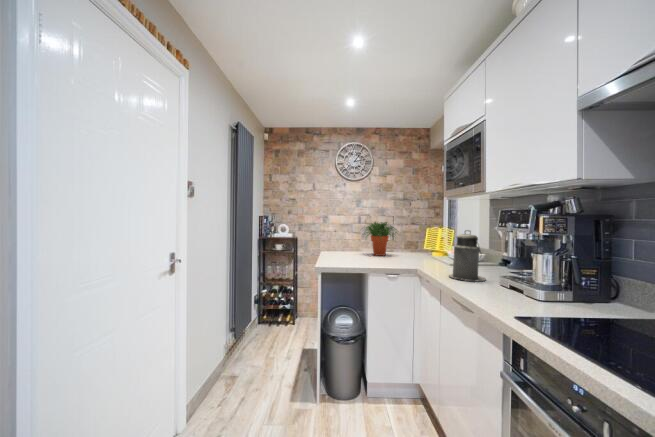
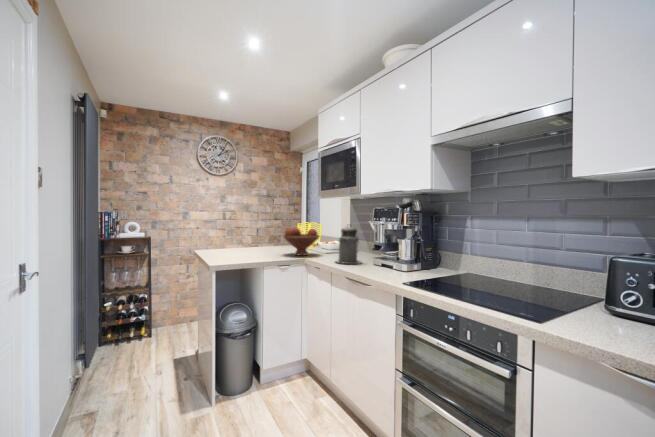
potted plant: present [366,222,396,256] -> none [239,217,278,251]
fruit bowl: none [397,233,440,265] -> present [284,228,319,256]

